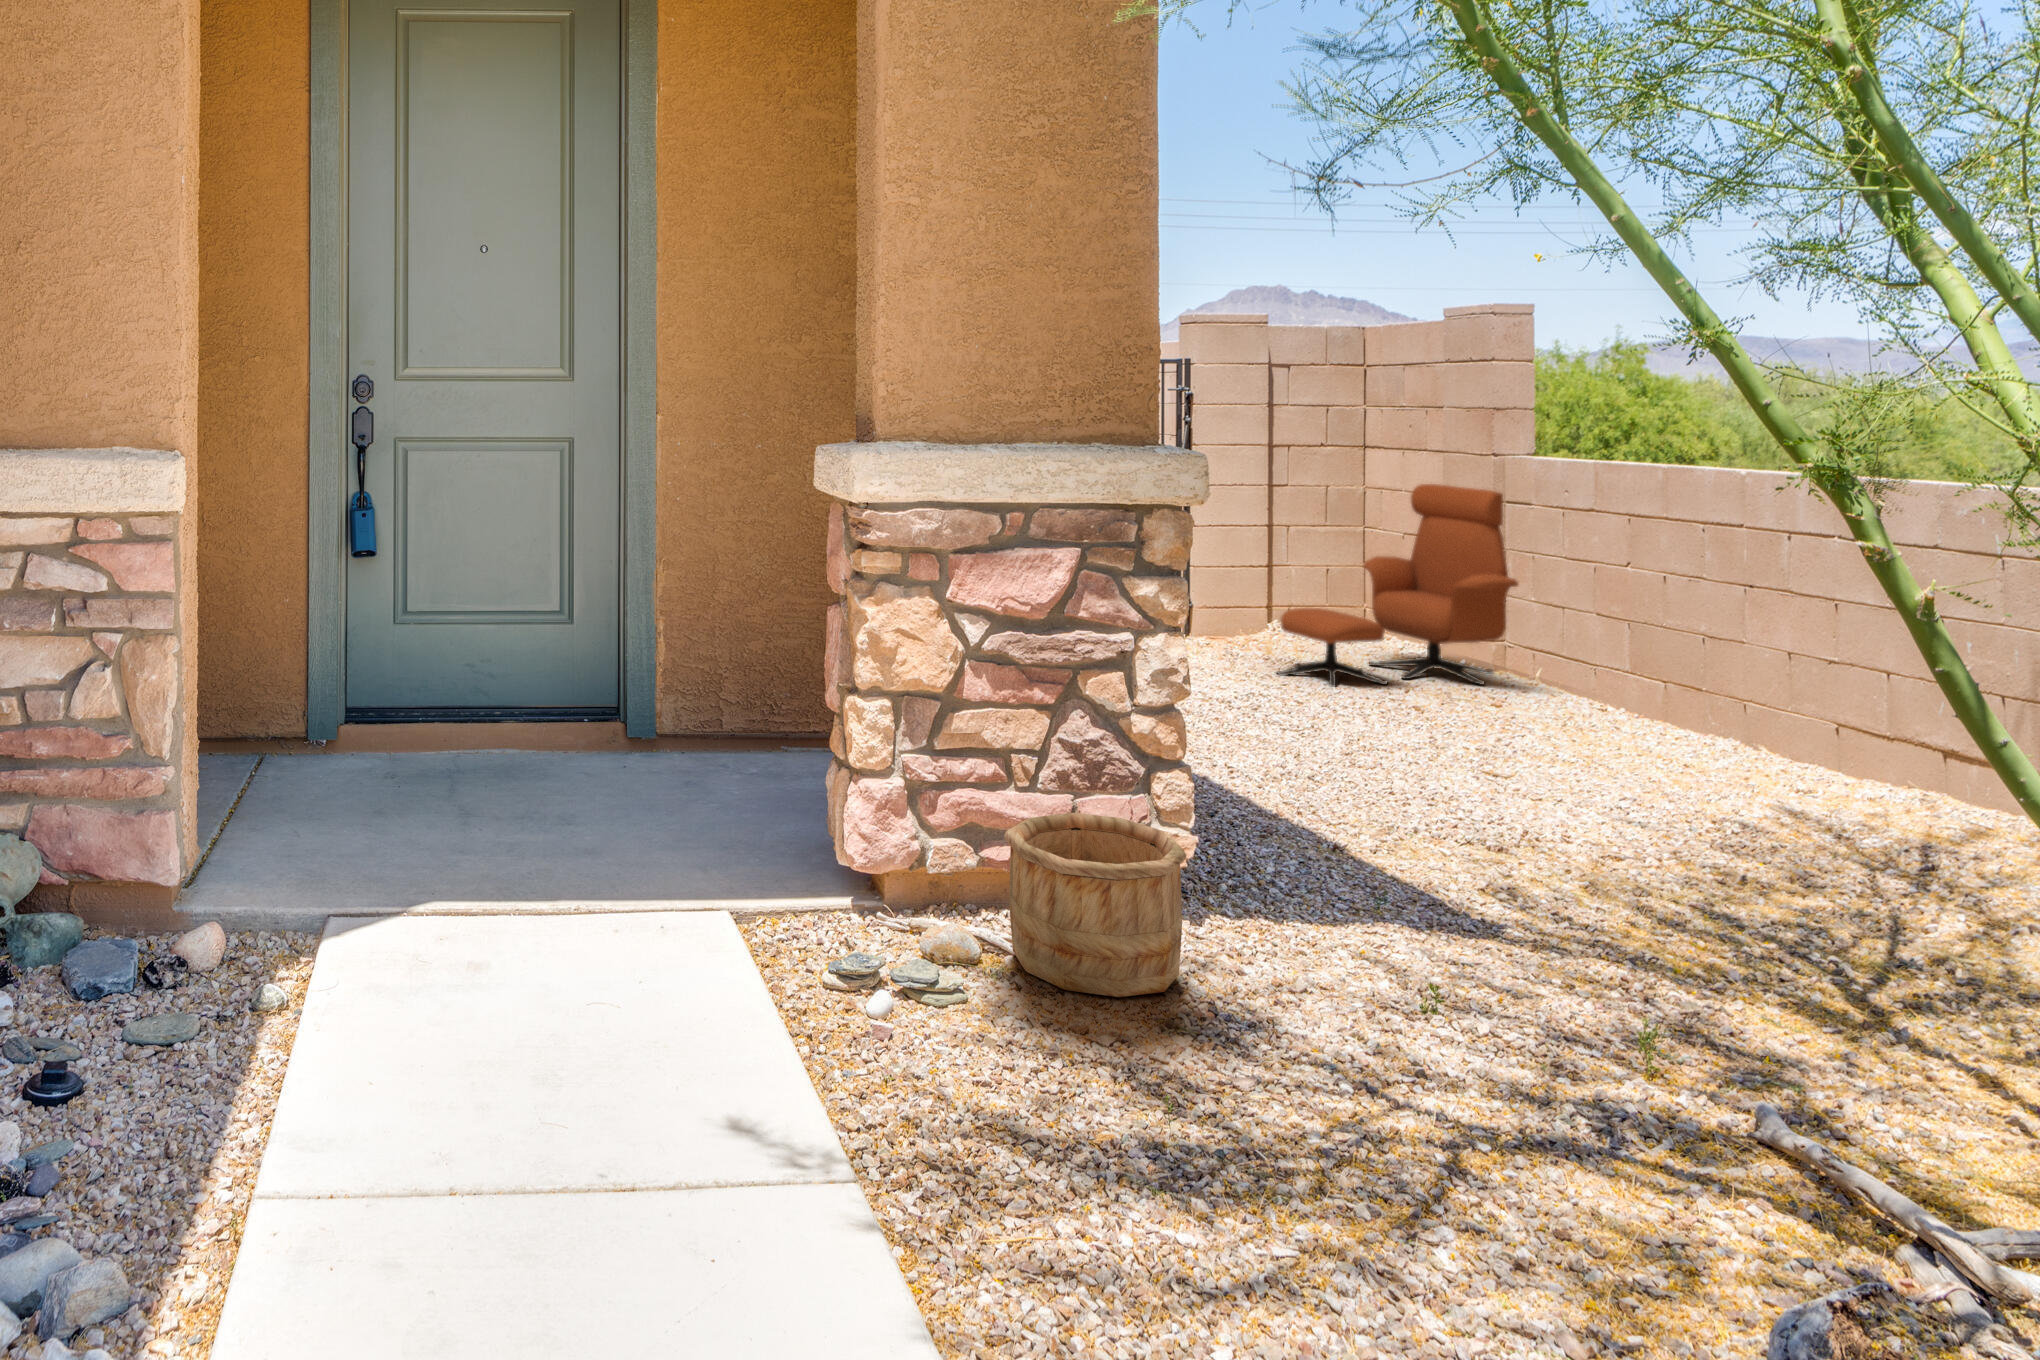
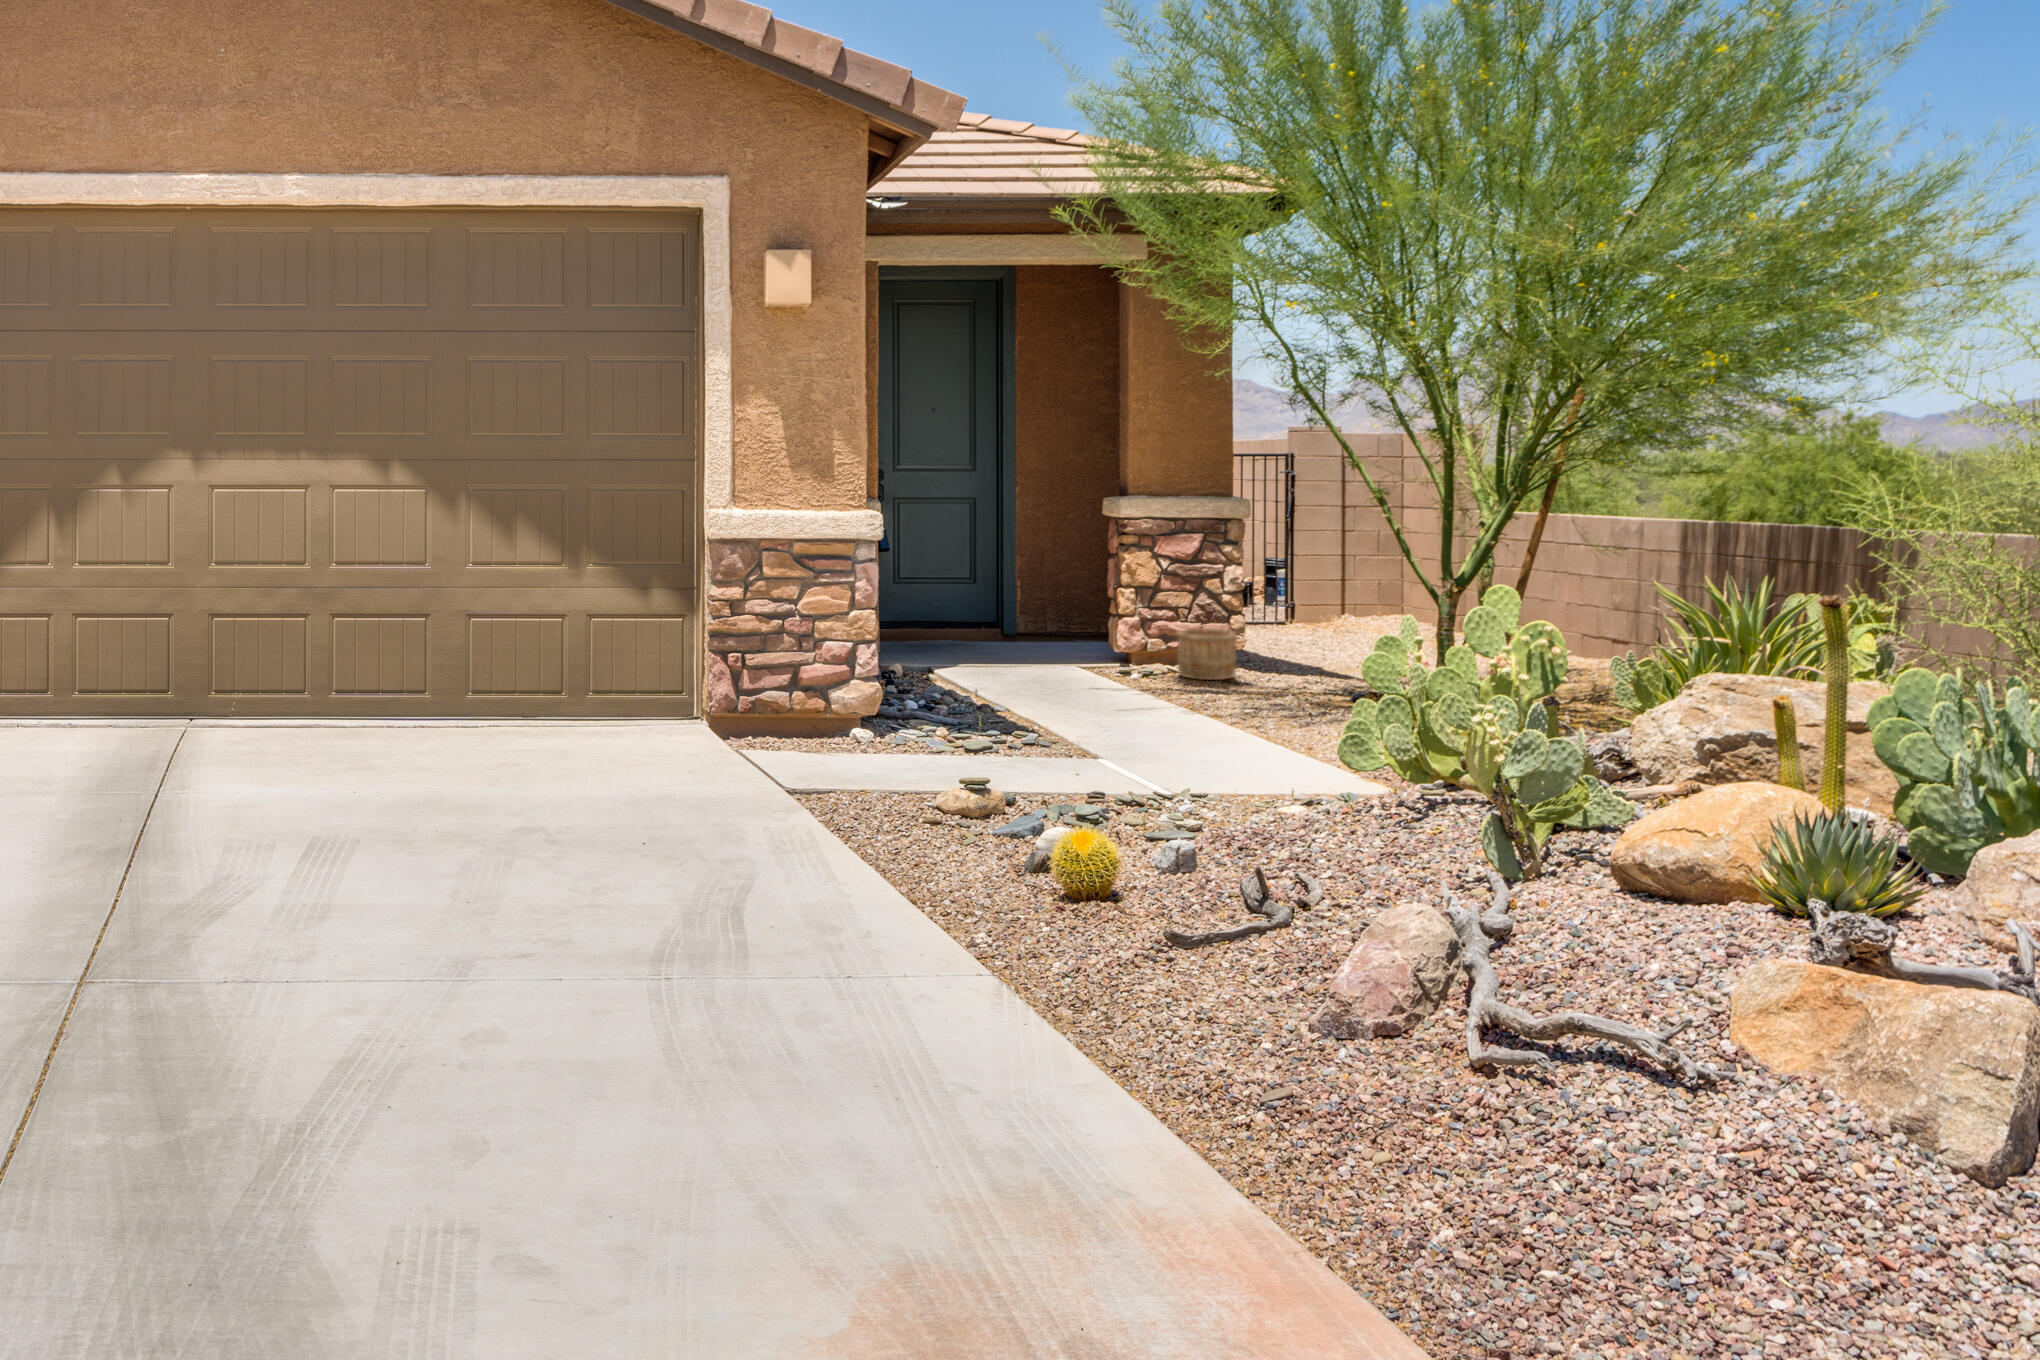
lounge chair: present [1277,484,1518,687] -> none [1328,513,1455,620]

